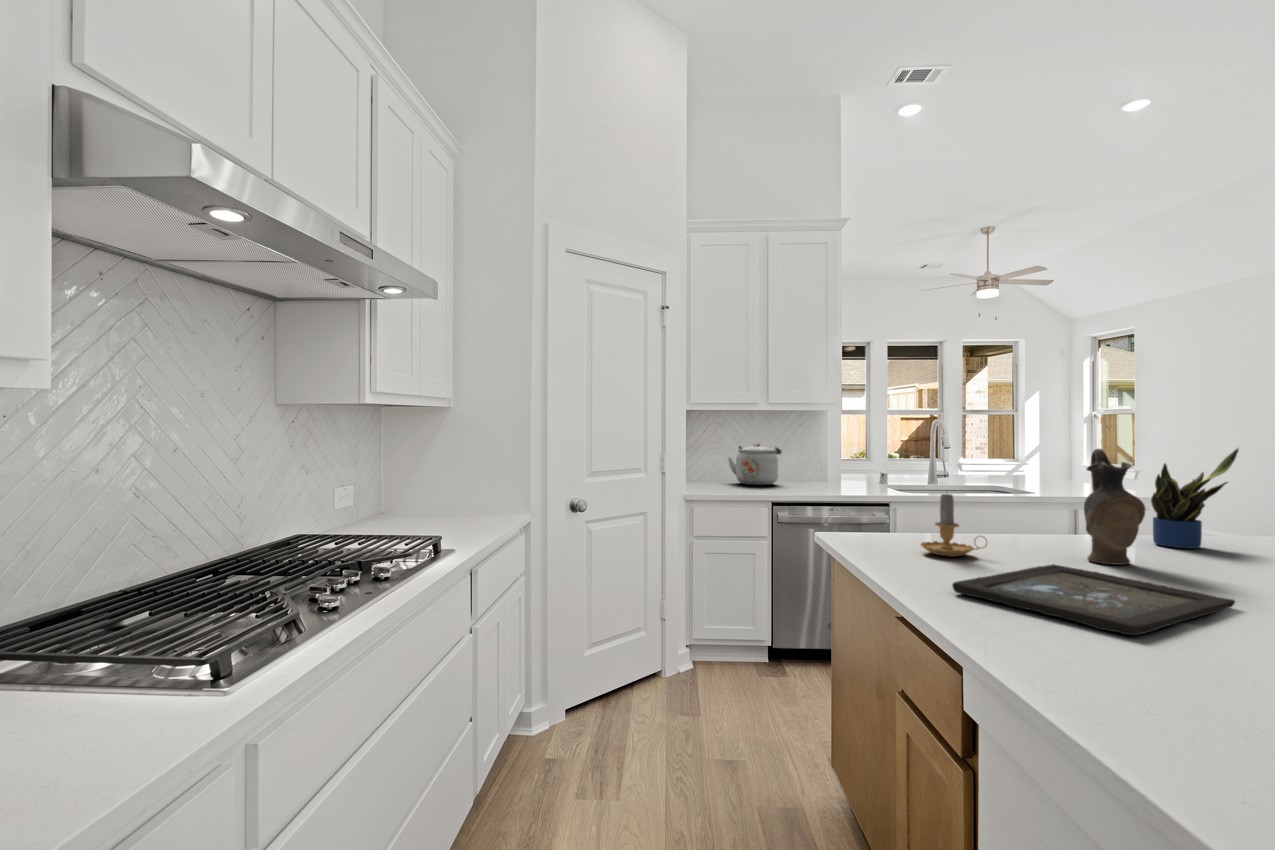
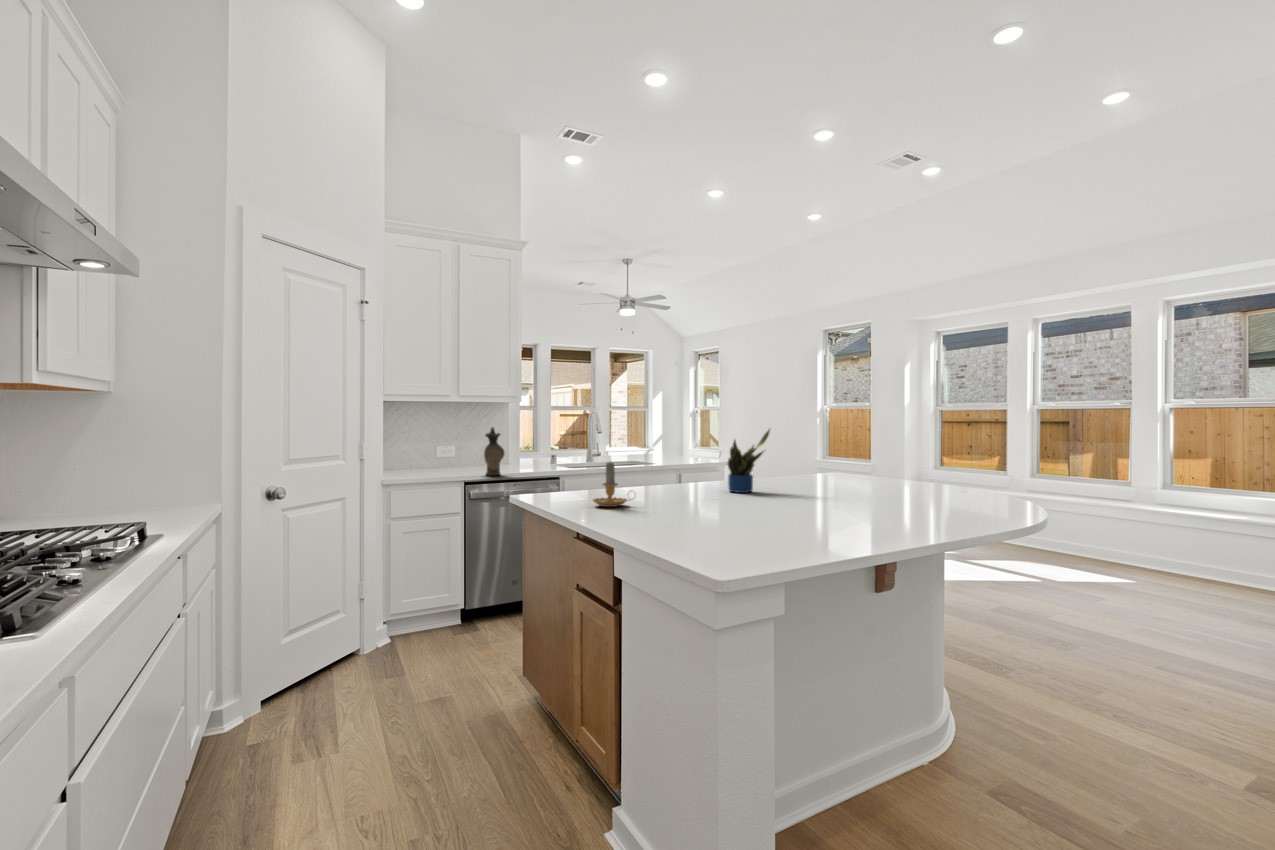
kettle: present [728,443,781,485] -> none [419,433,469,470]
ceramic pitcher: present [1084,449,1145,565] -> present [484,427,504,475]
tray: present [952,564,1235,635] -> none [618,504,764,534]

